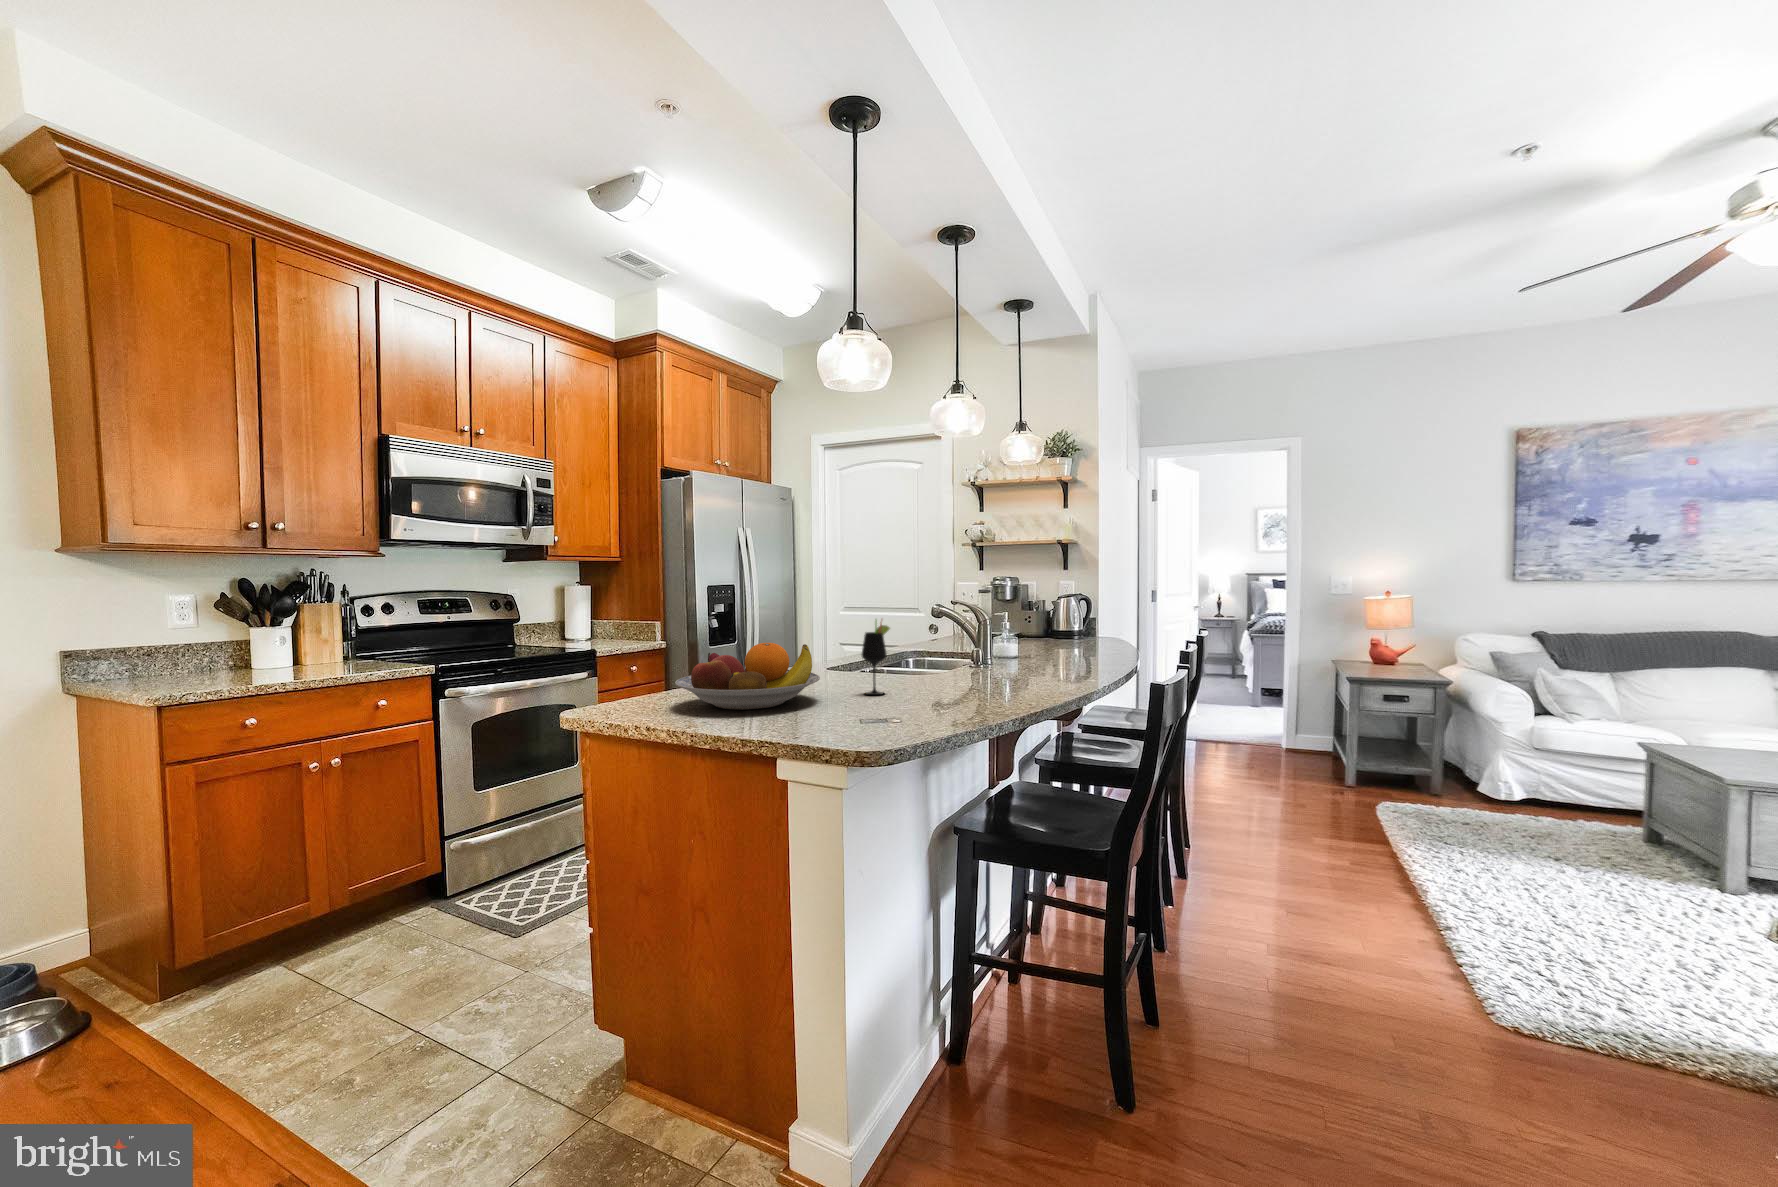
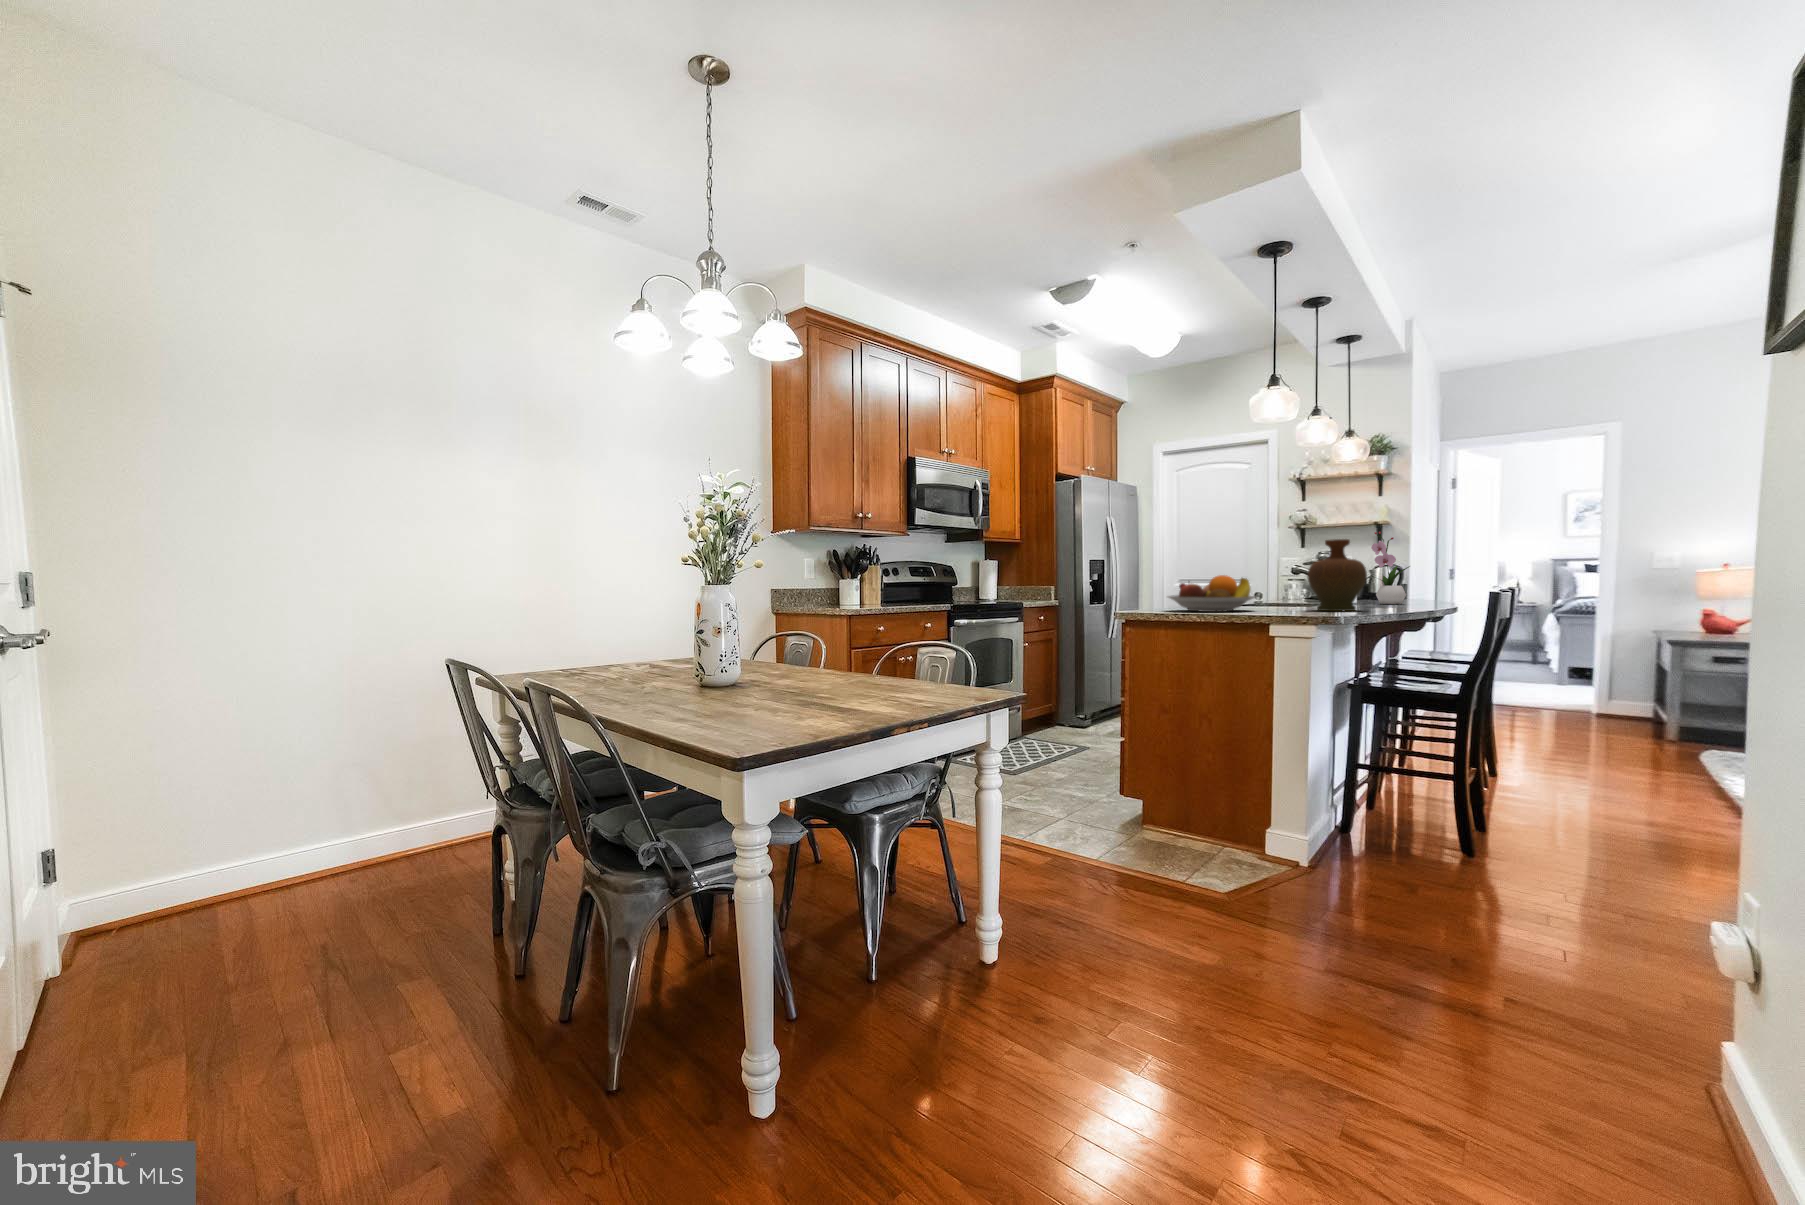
flower arrangement: none [1025,562,1073,665] -> present [1371,532,1410,604]
decorative vase: none [891,586,978,709] -> present [1308,539,1367,611]
wine glass: present [862,621,890,695] -> none [1276,562,1297,609]

